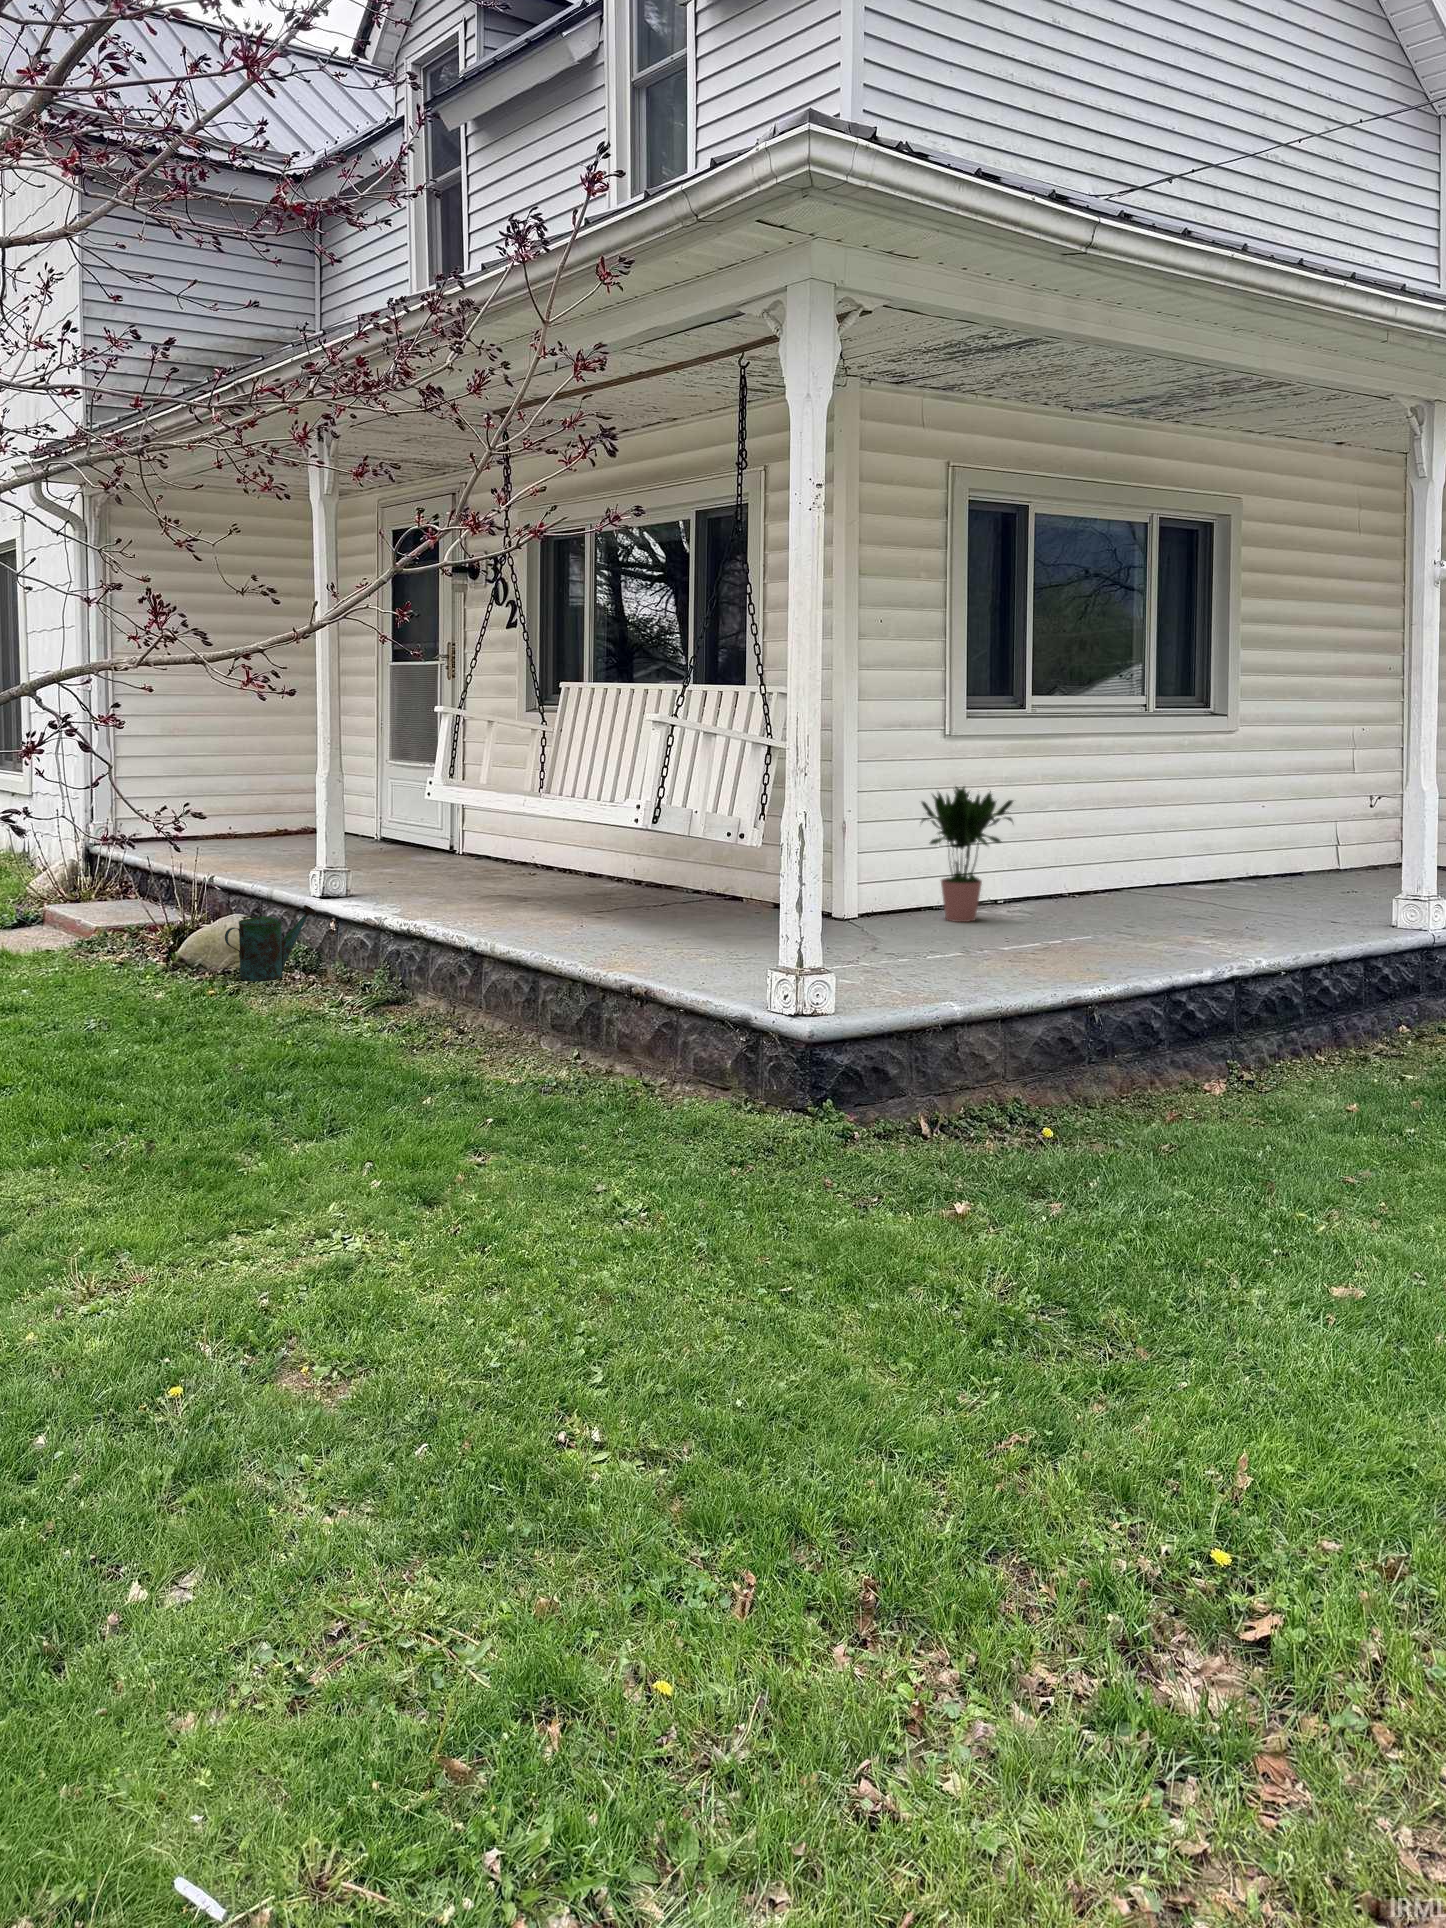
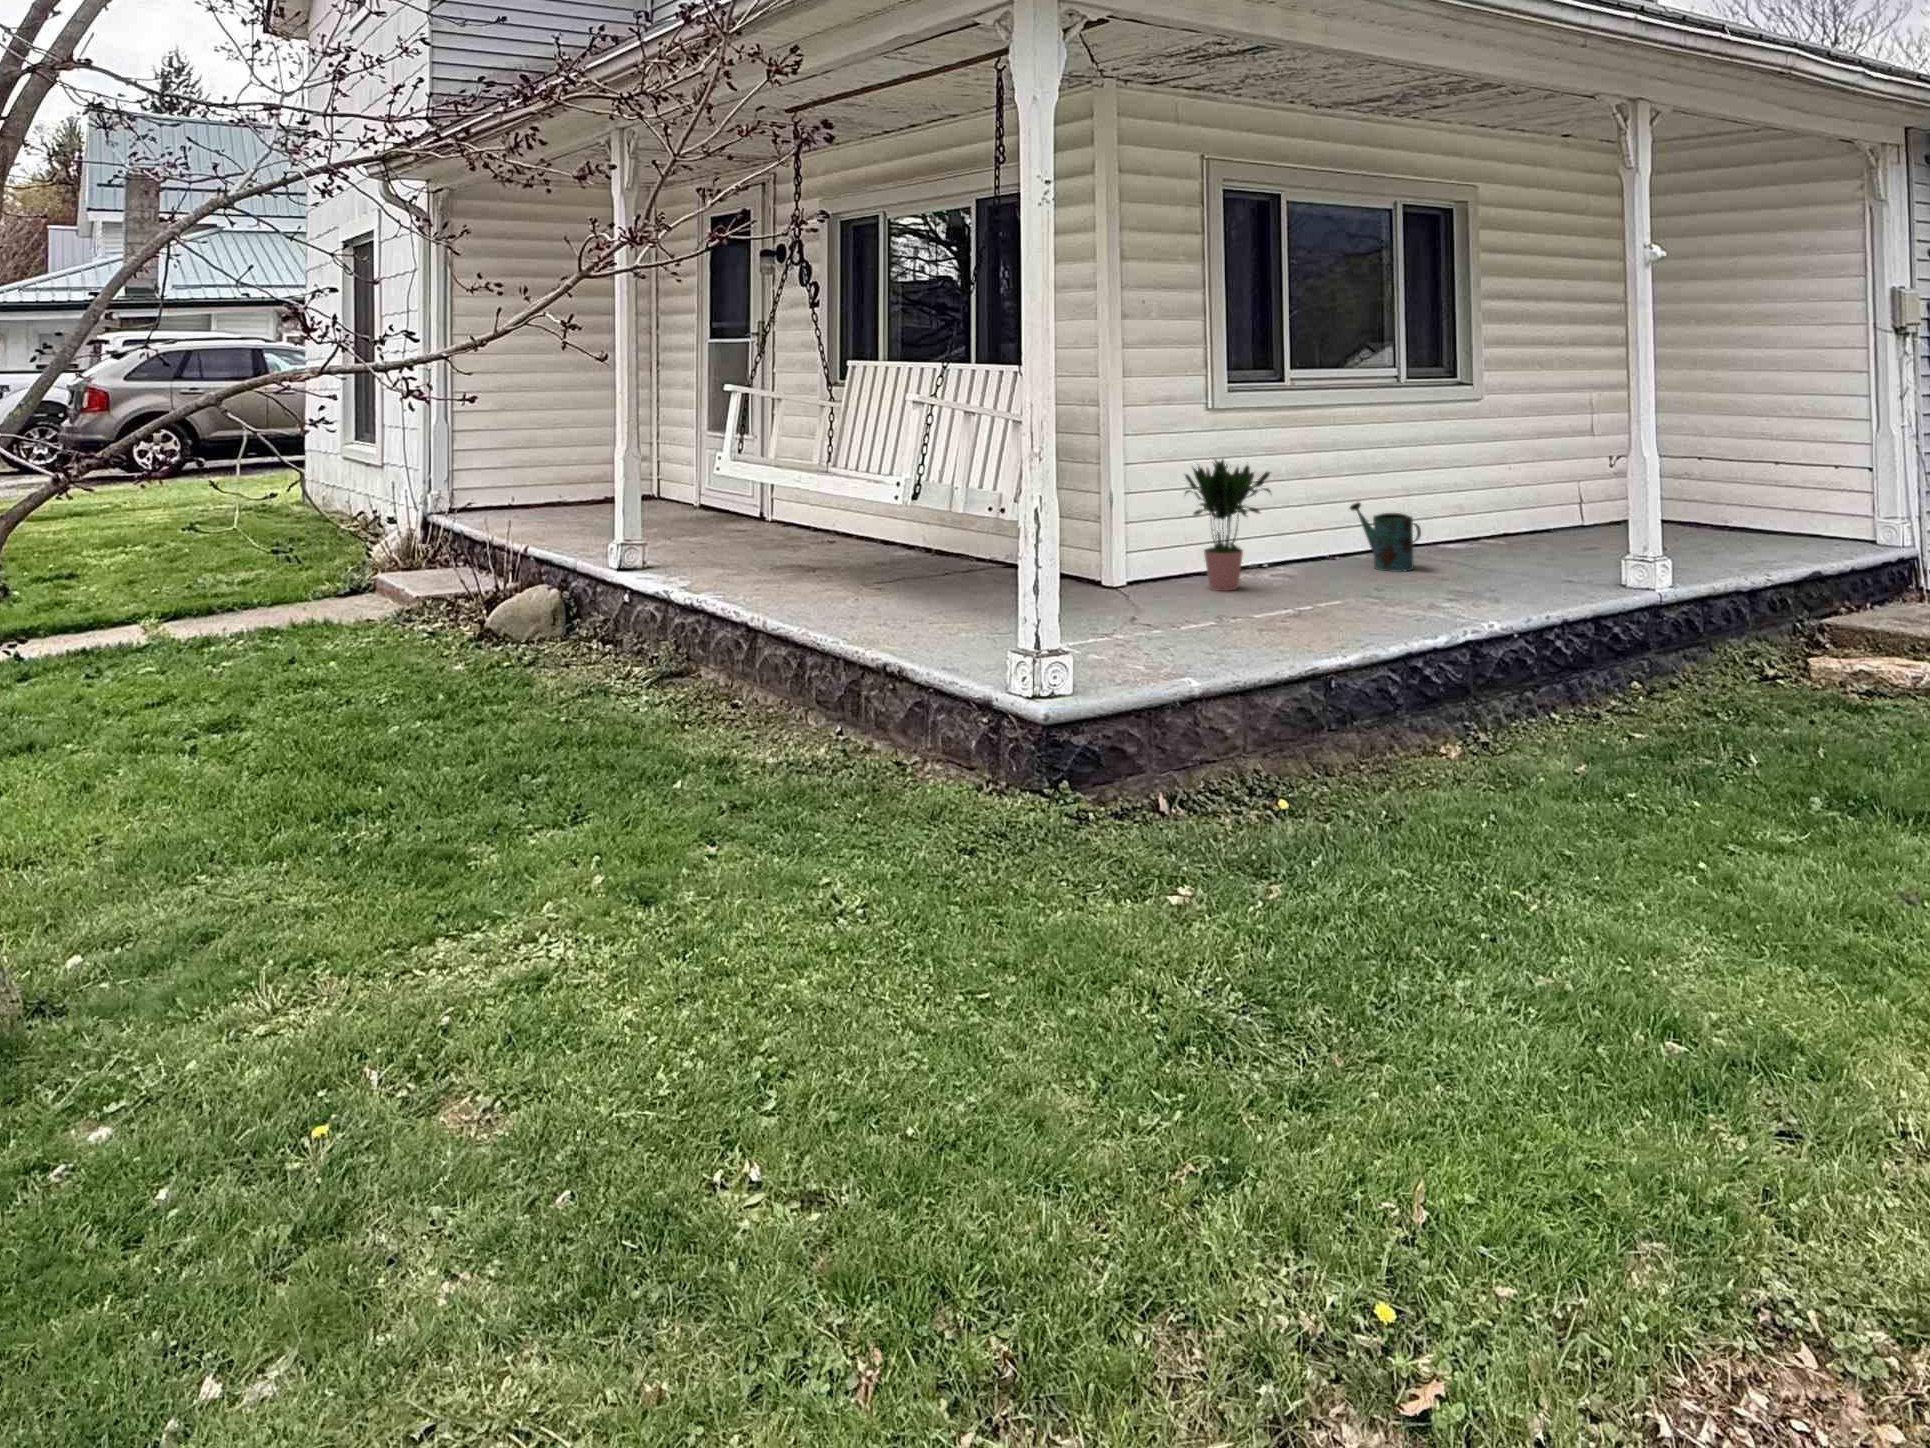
watering can: present [225,905,316,981] -> present [1350,502,1421,572]

